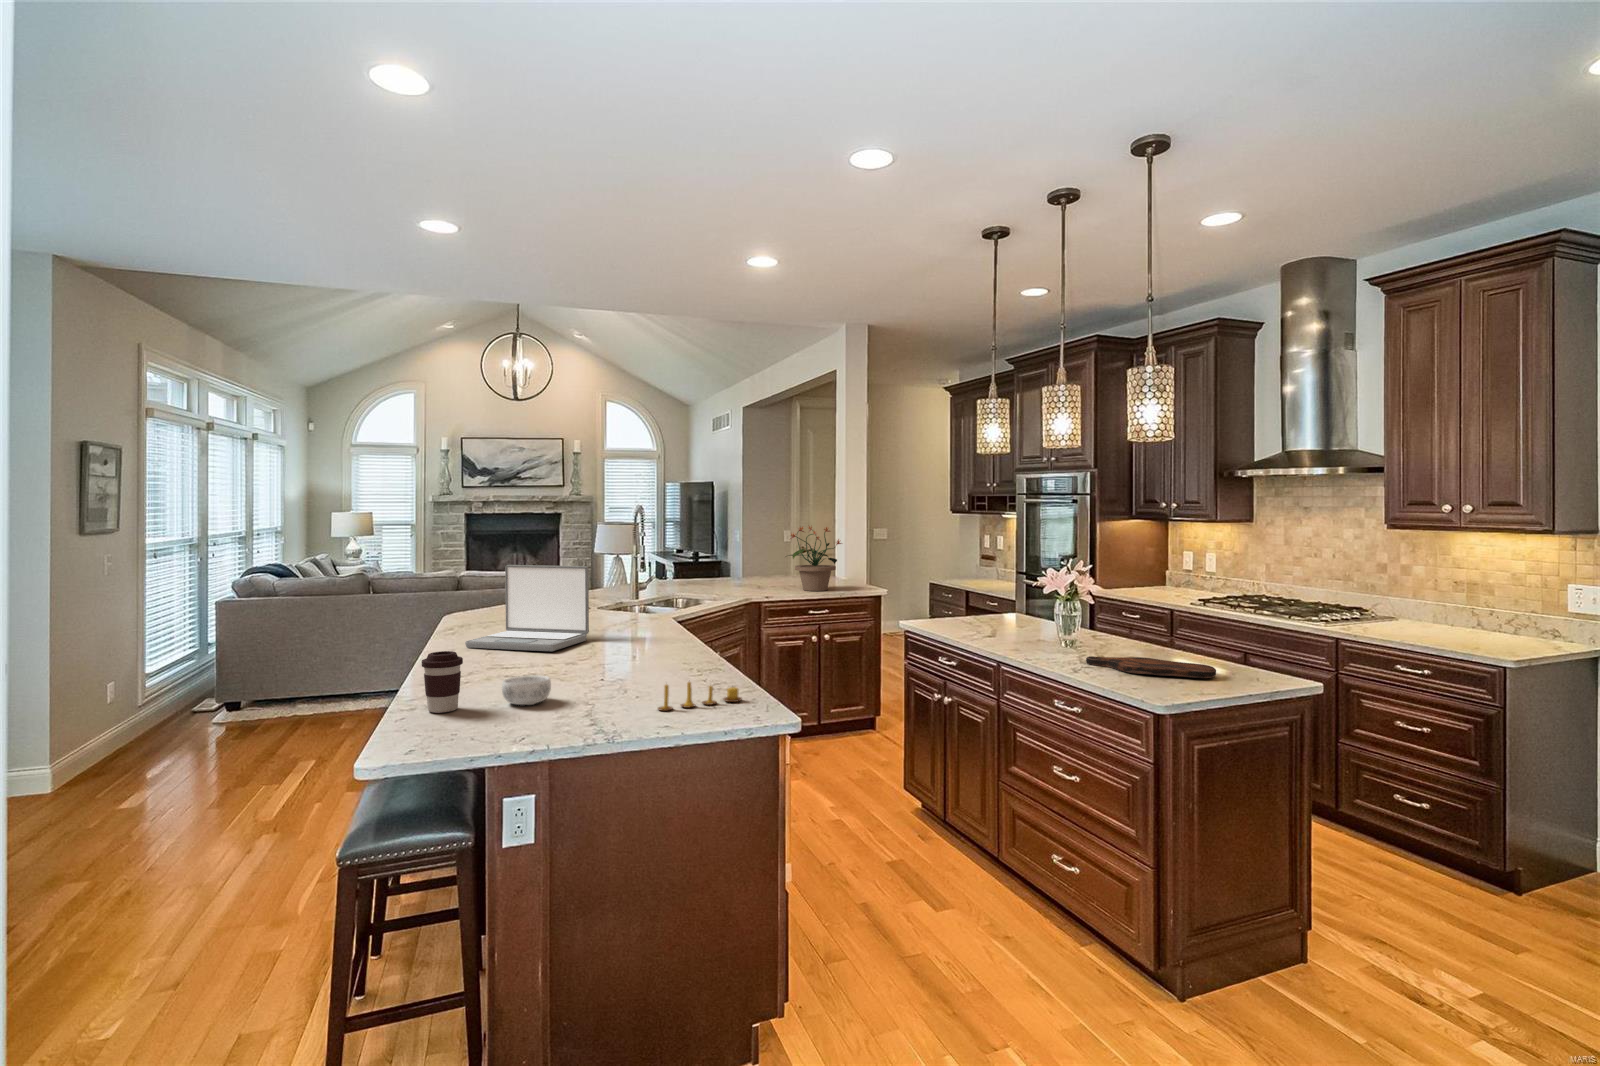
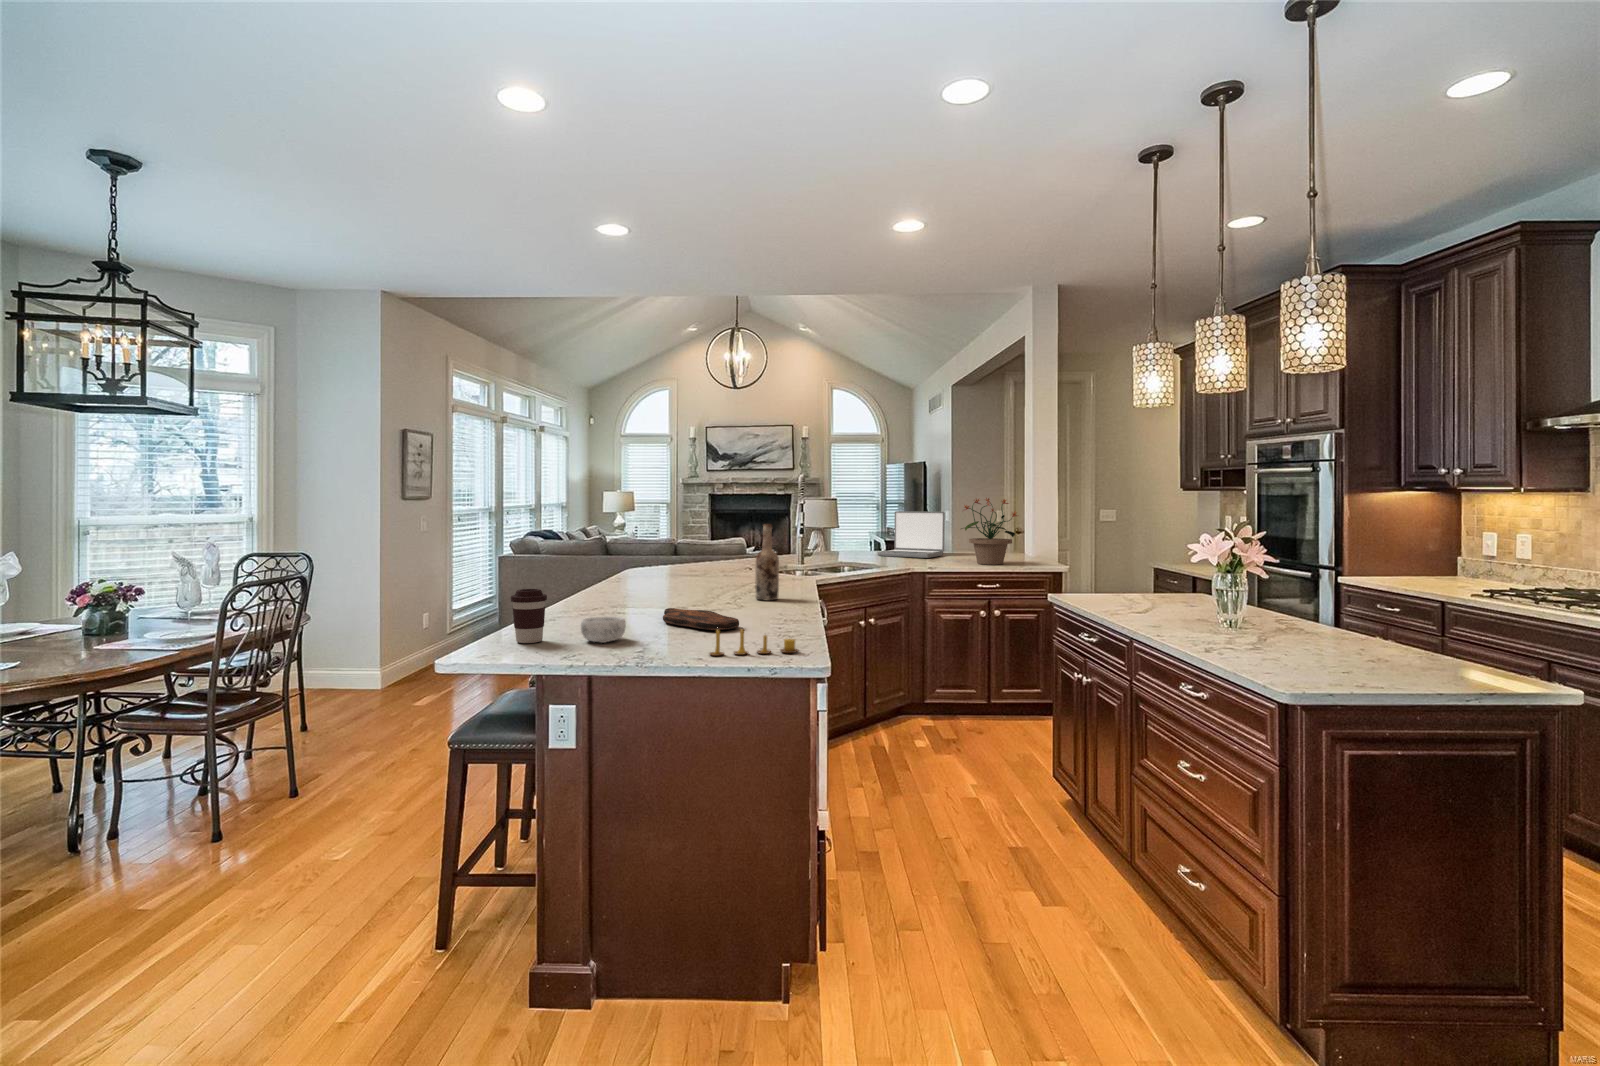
wine bottle: none [632,564,656,643] -> present [755,524,779,600]
laptop: present [465,565,589,651] -> present [877,511,945,558]
cutting board: present [1086,656,1216,678] -> present [663,608,739,630]

